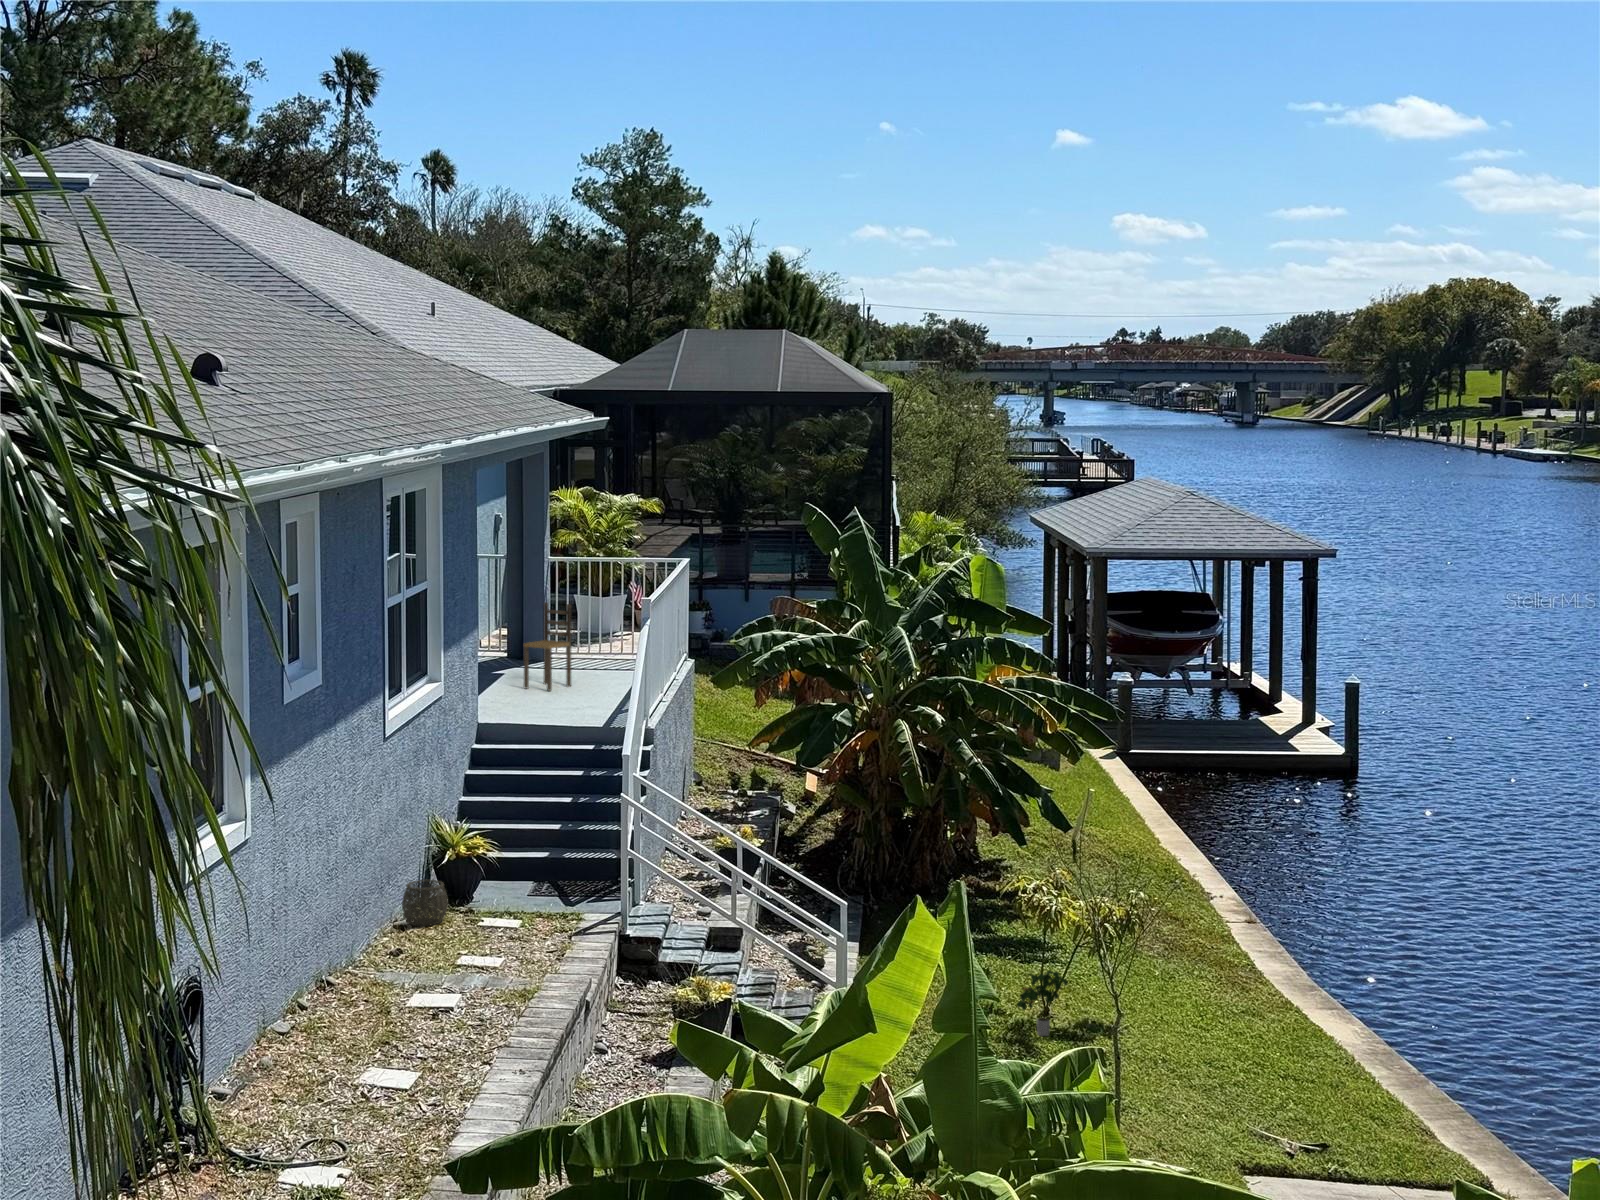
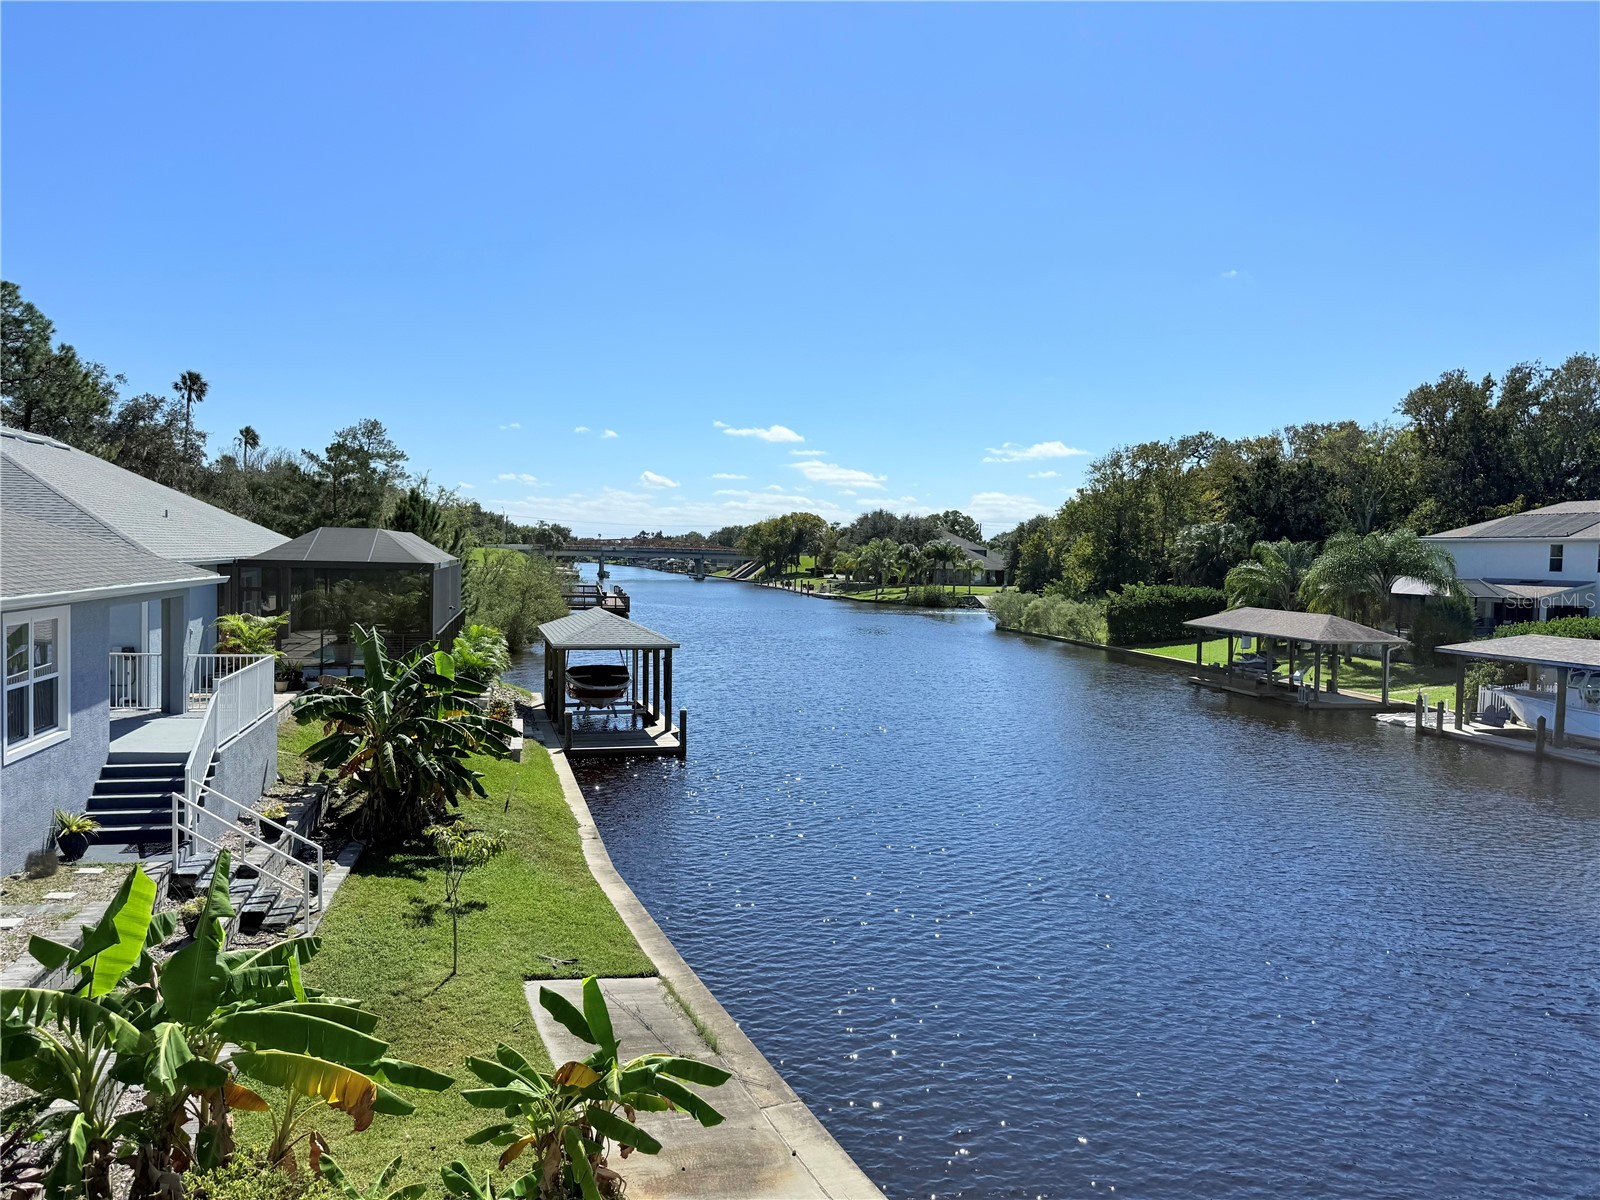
chair: present [524,602,571,691] -> none [150,677,184,730]
potted plant: present [1017,970,1068,1036] -> none [427,877,458,914]

